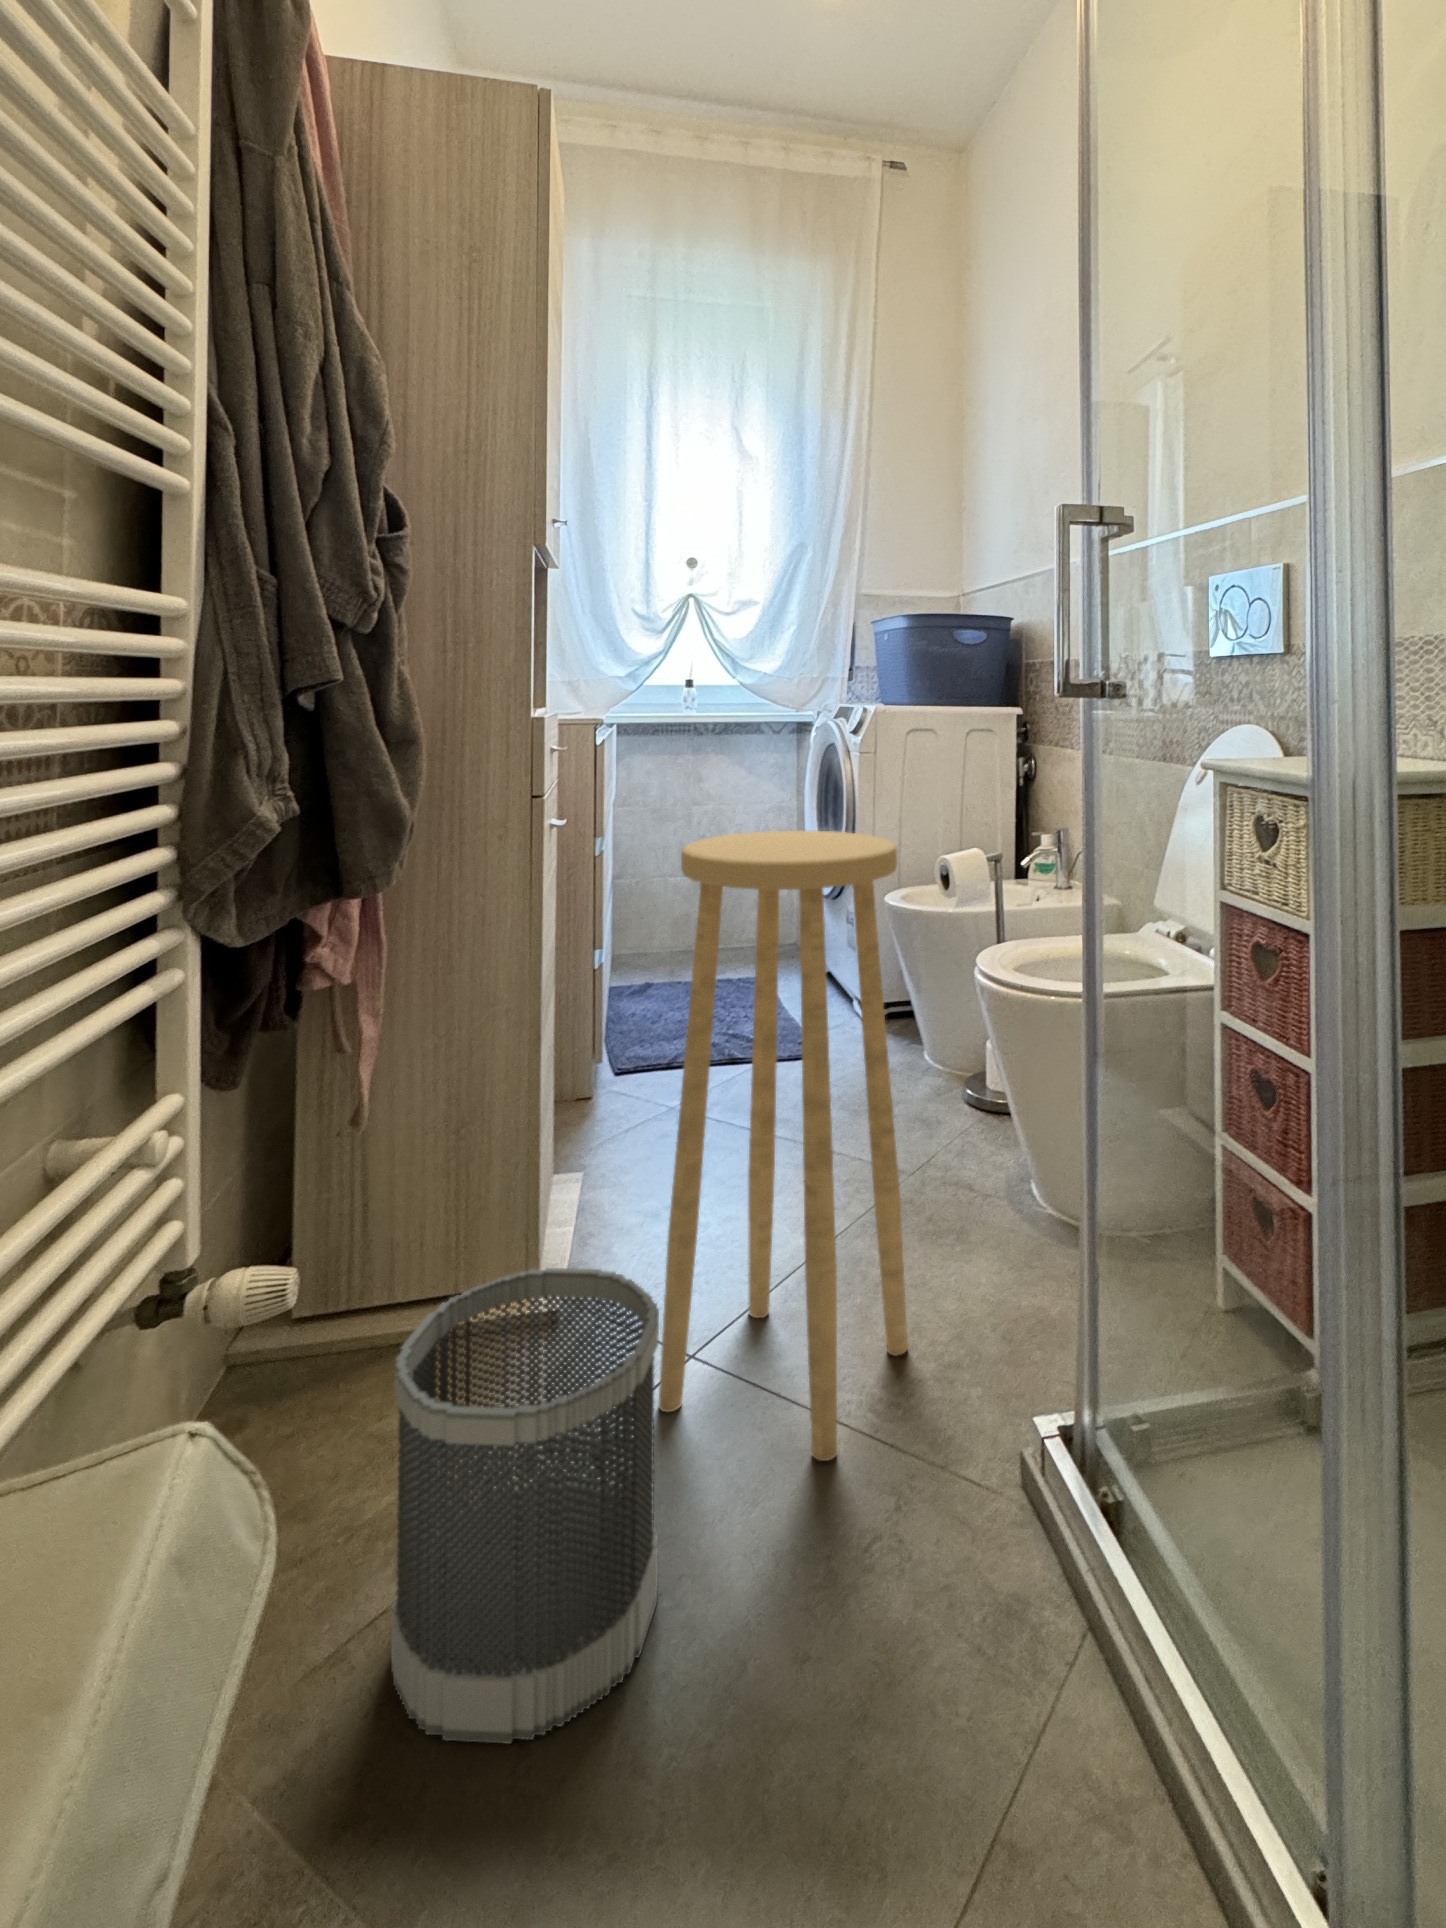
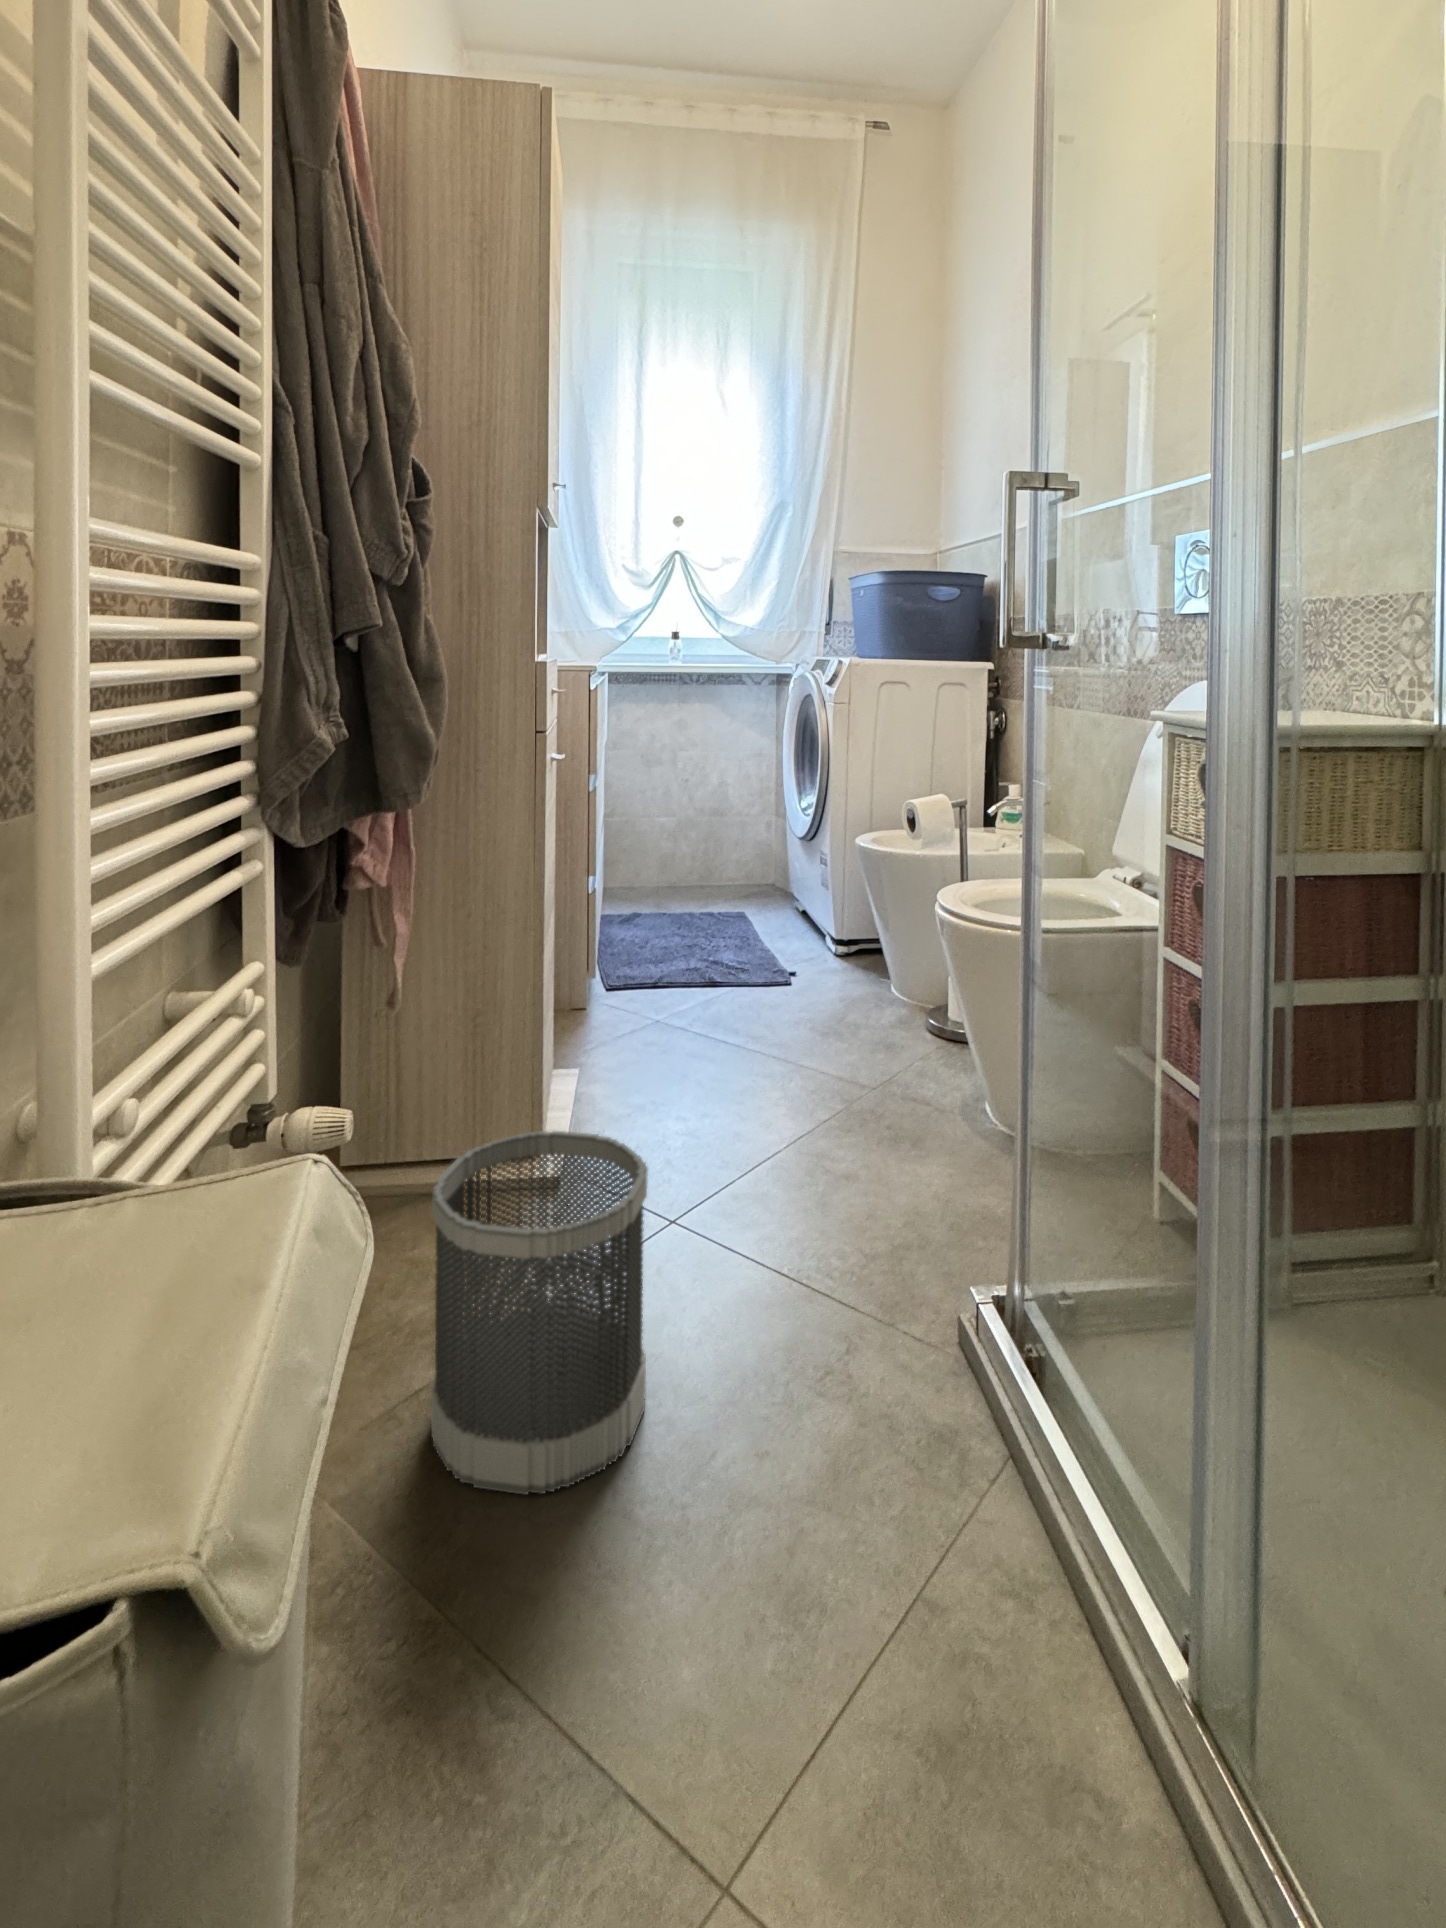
stool: present [659,831,908,1461] -> none [647,768,868,1316]

